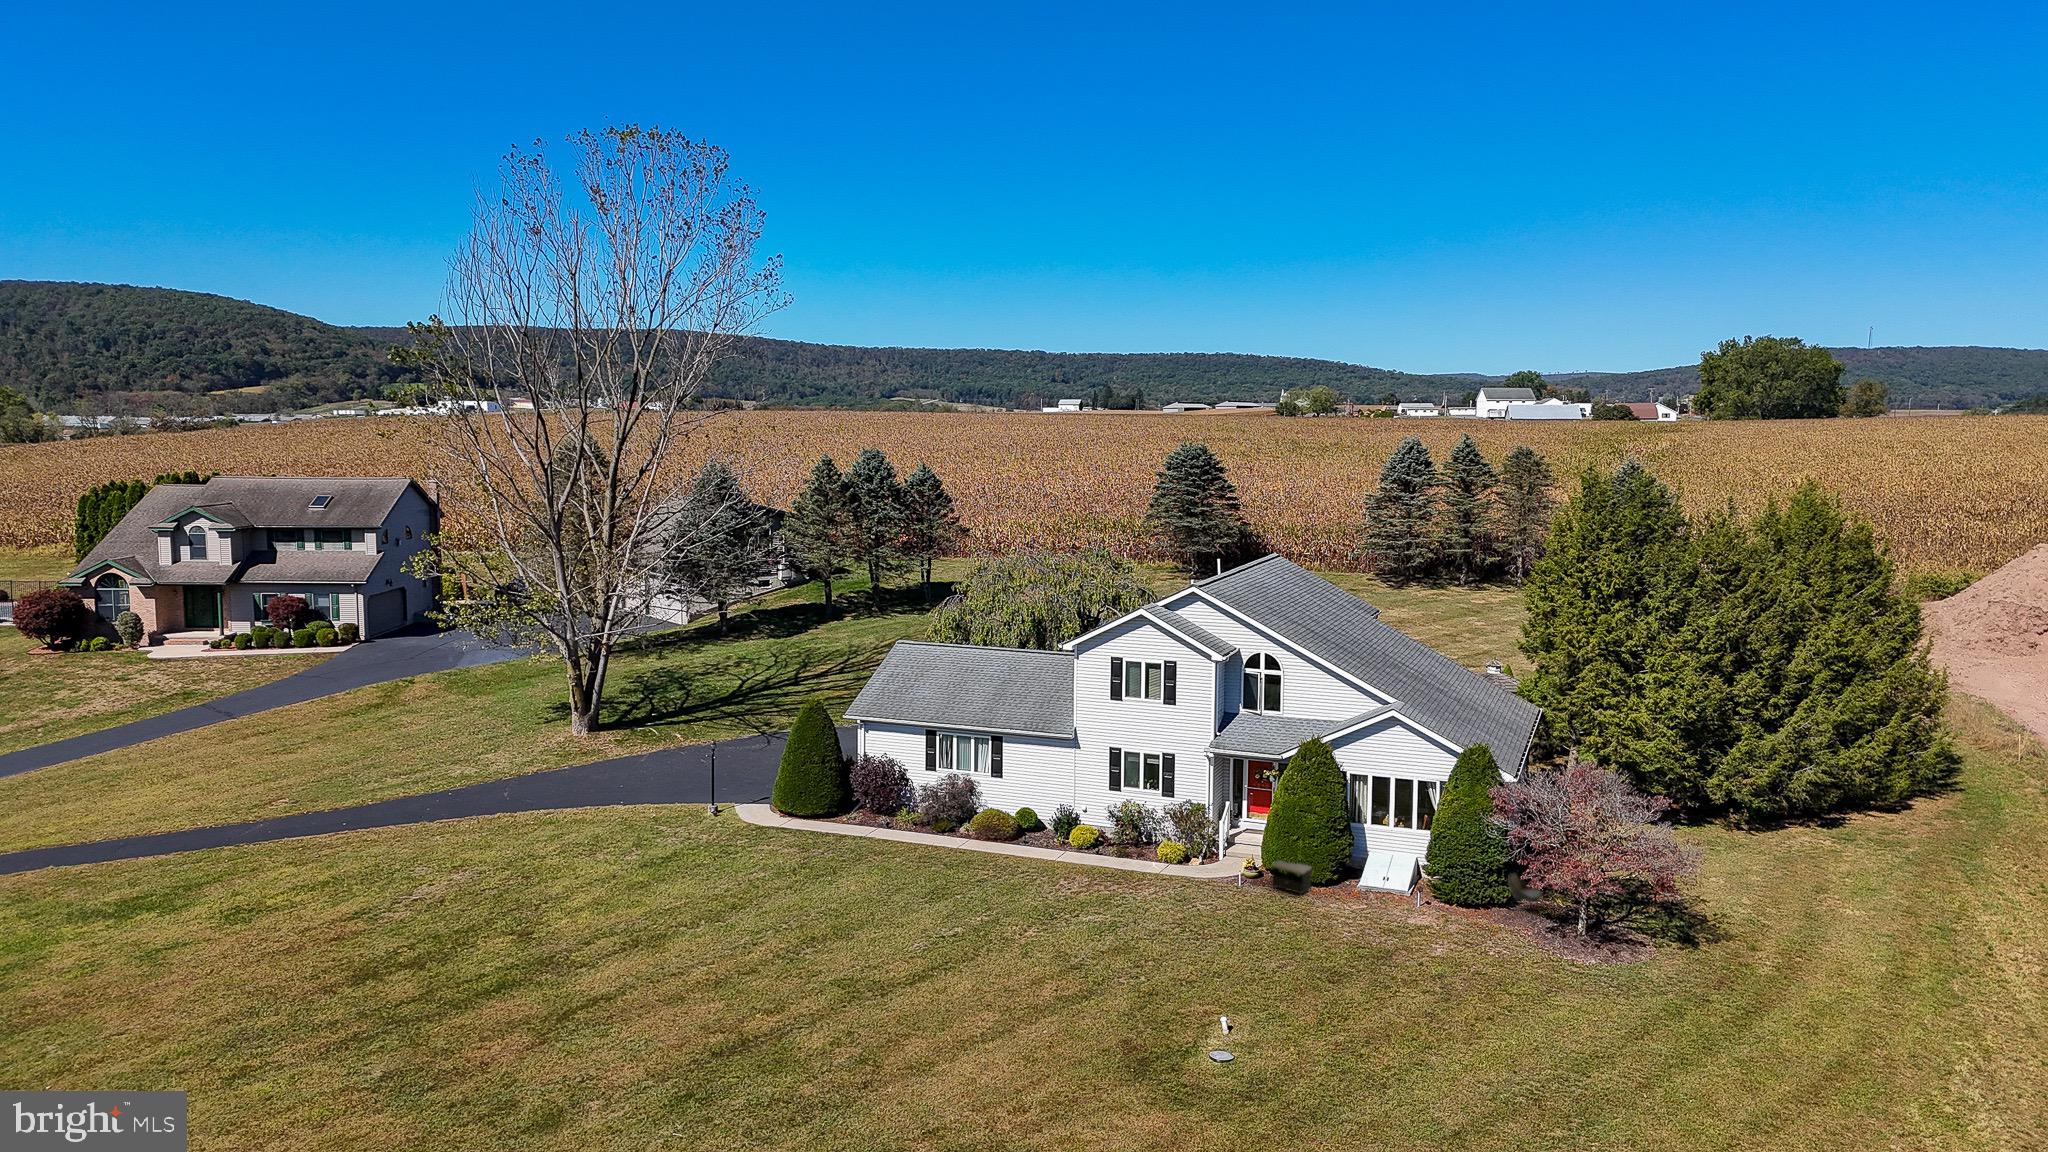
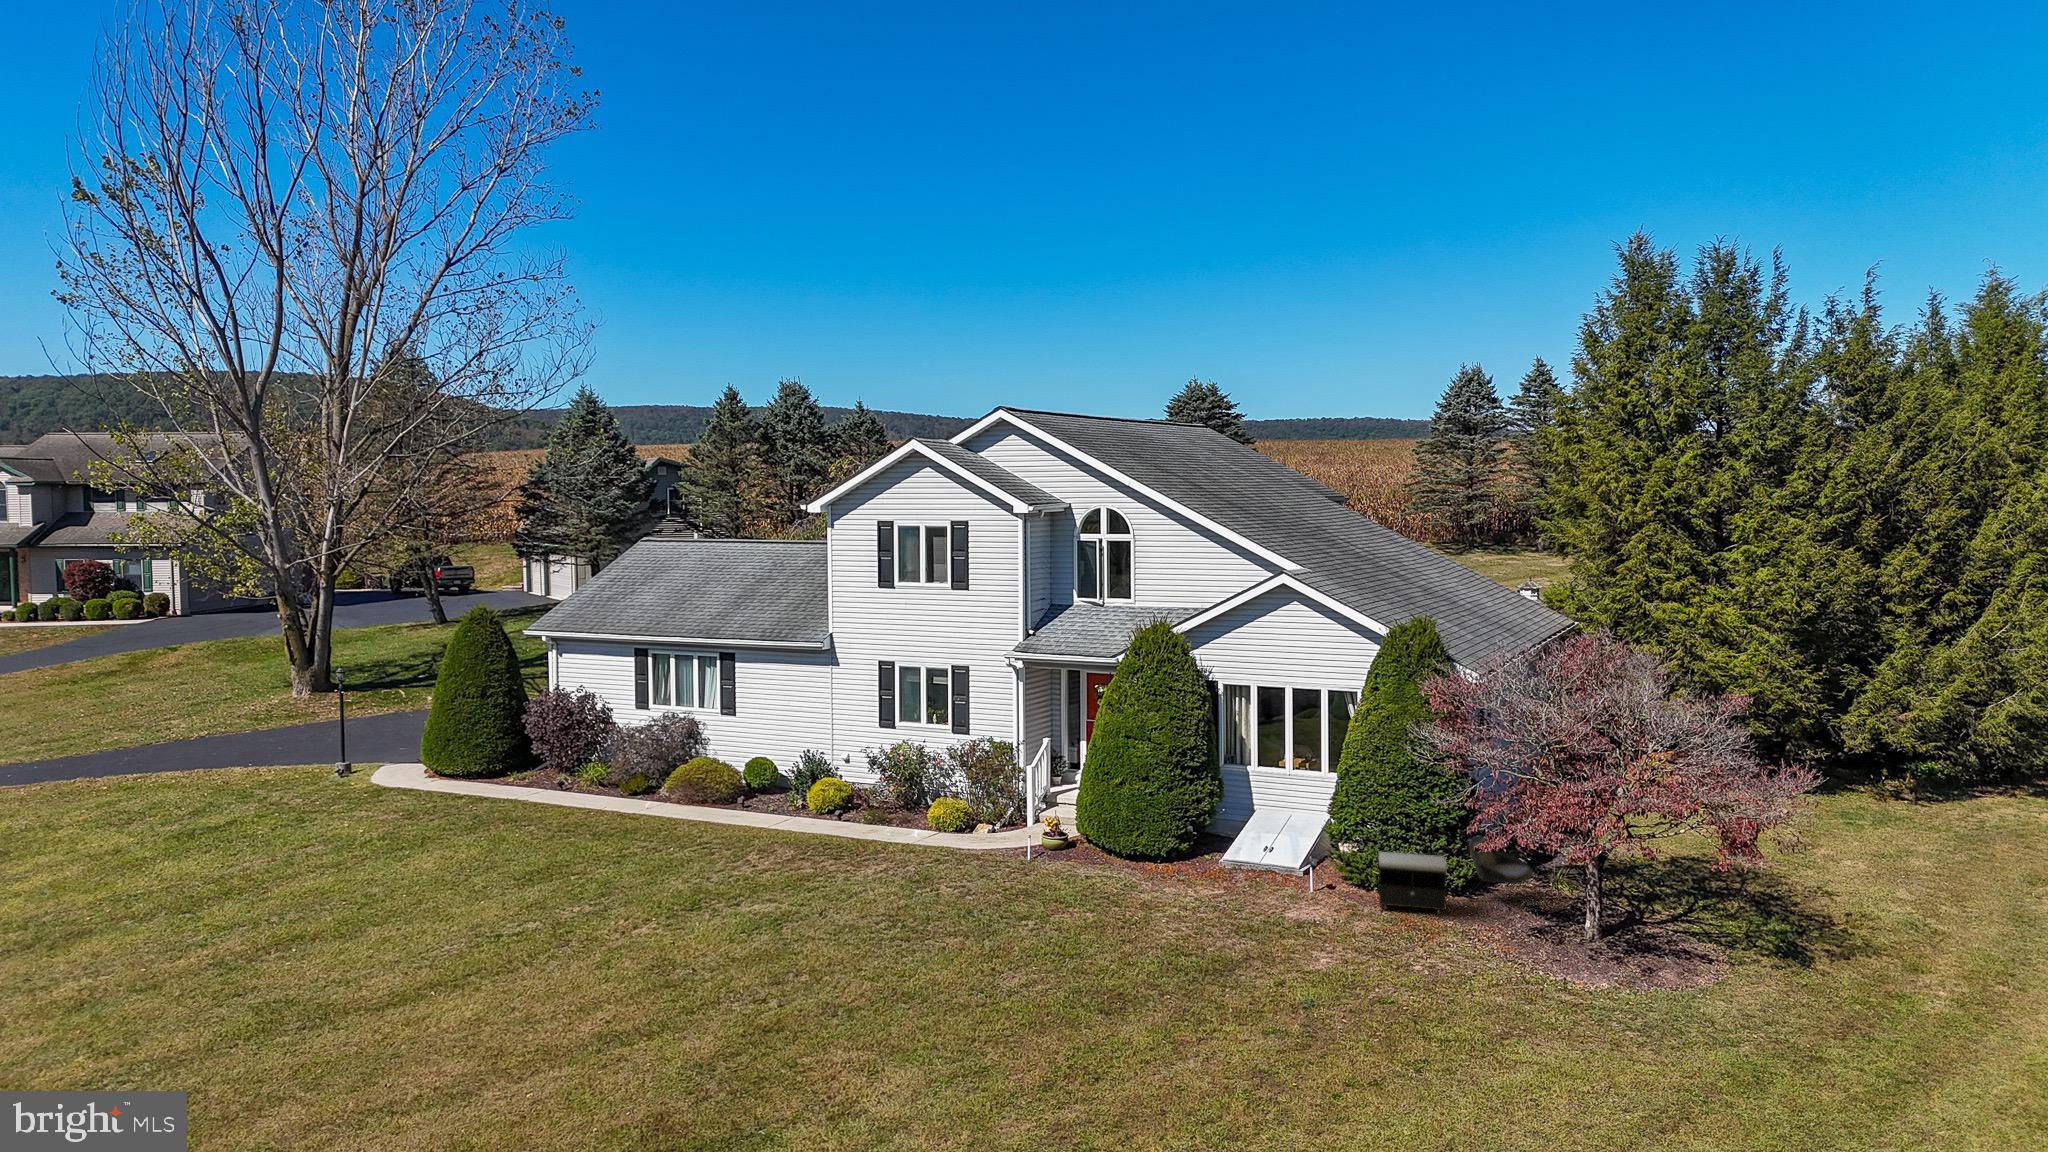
storage bench: present [1272,859,1312,894] -> present [1379,852,1447,913]

